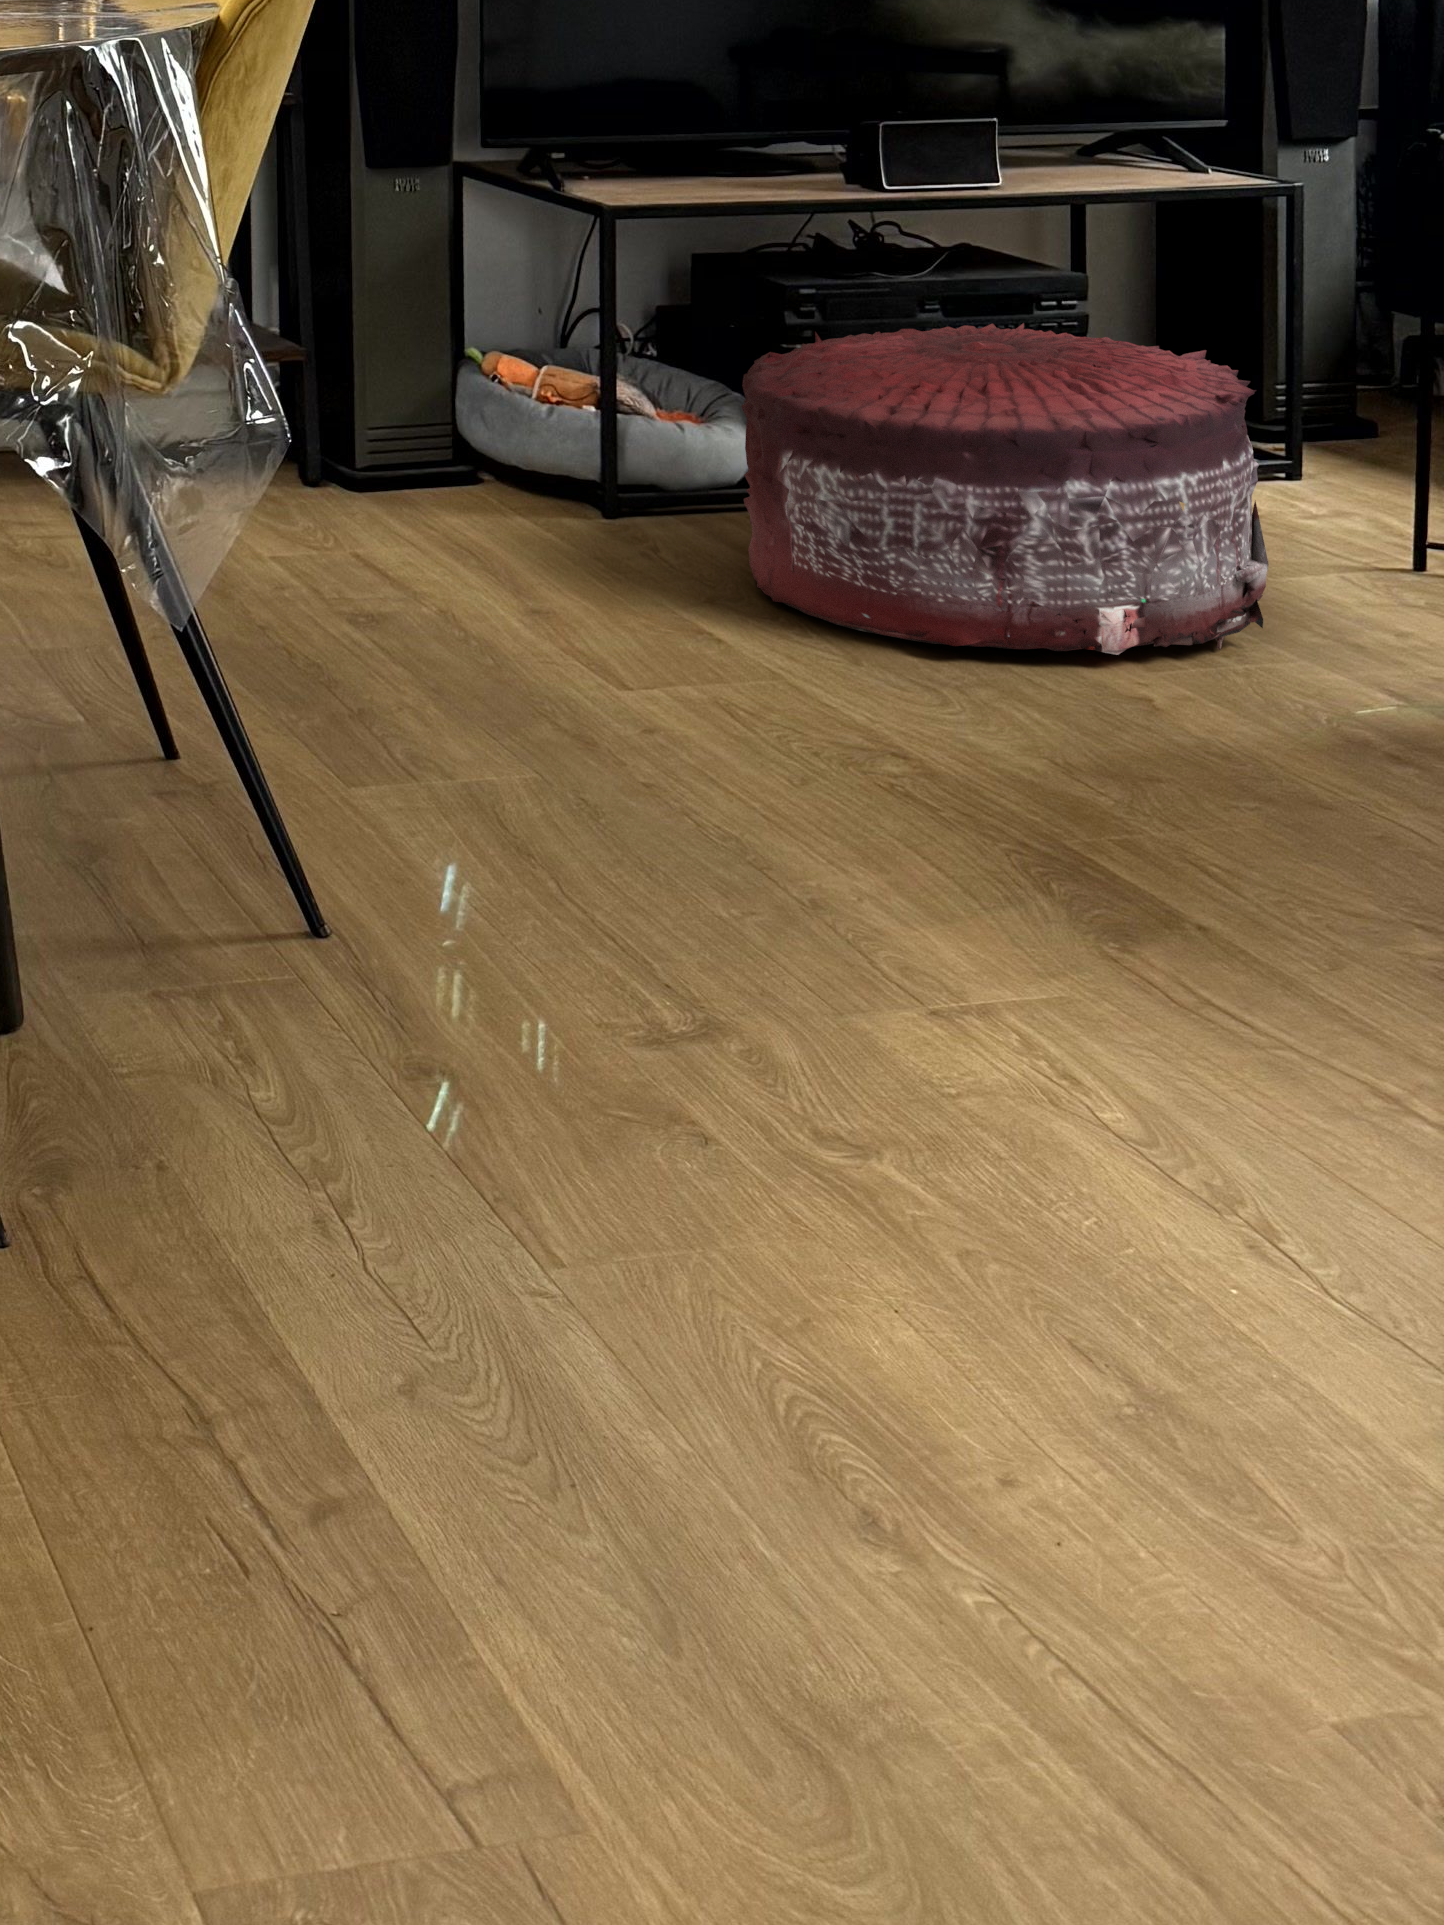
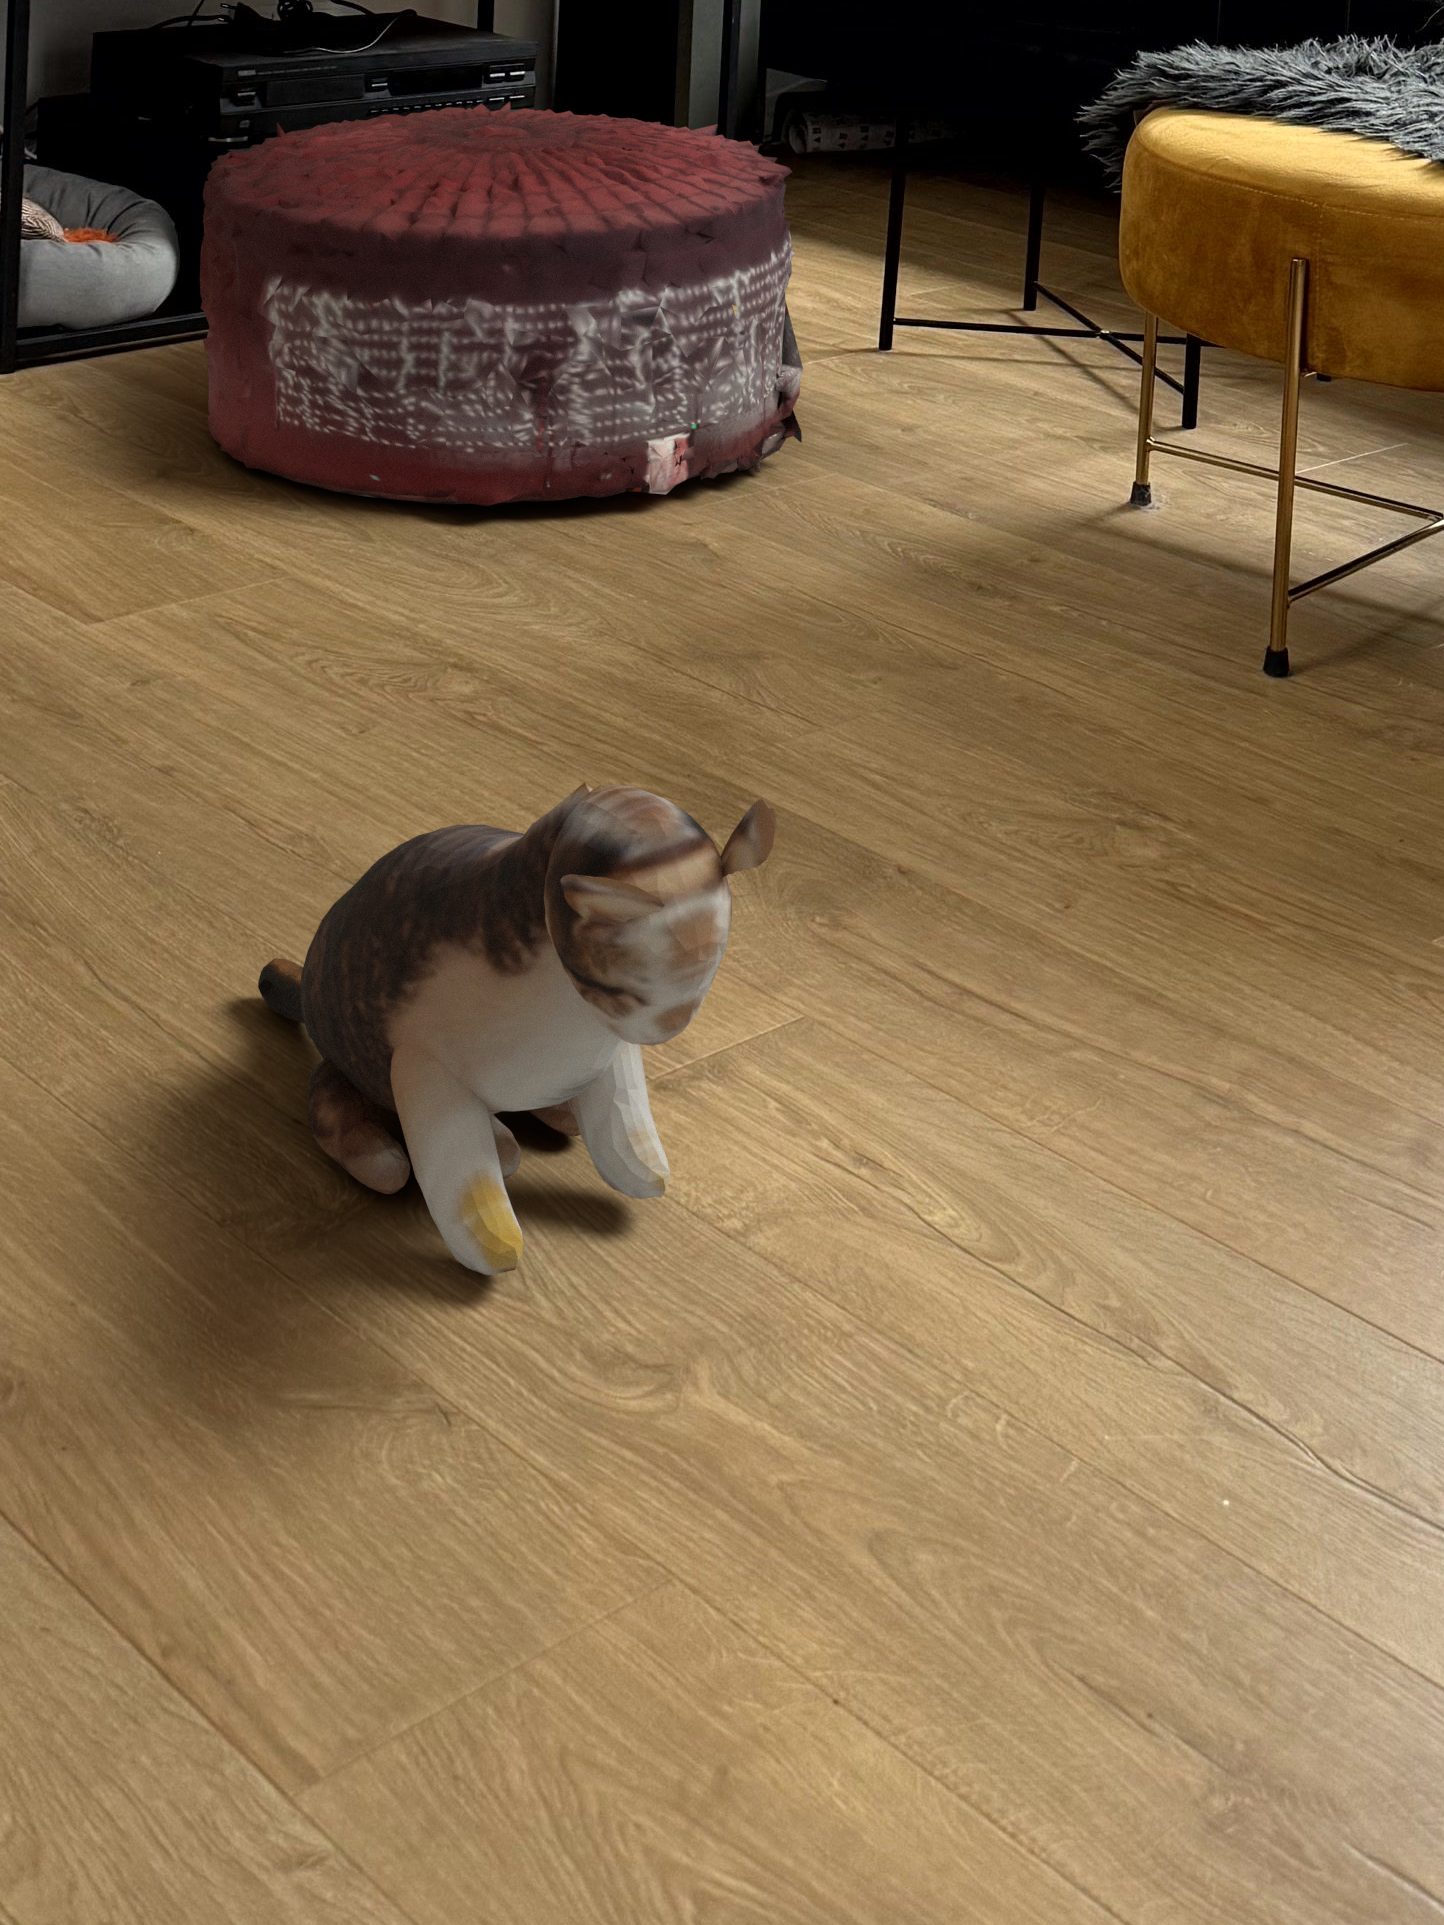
plush toy: none [654,767,922,1088] -> present [258,783,777,1275]

